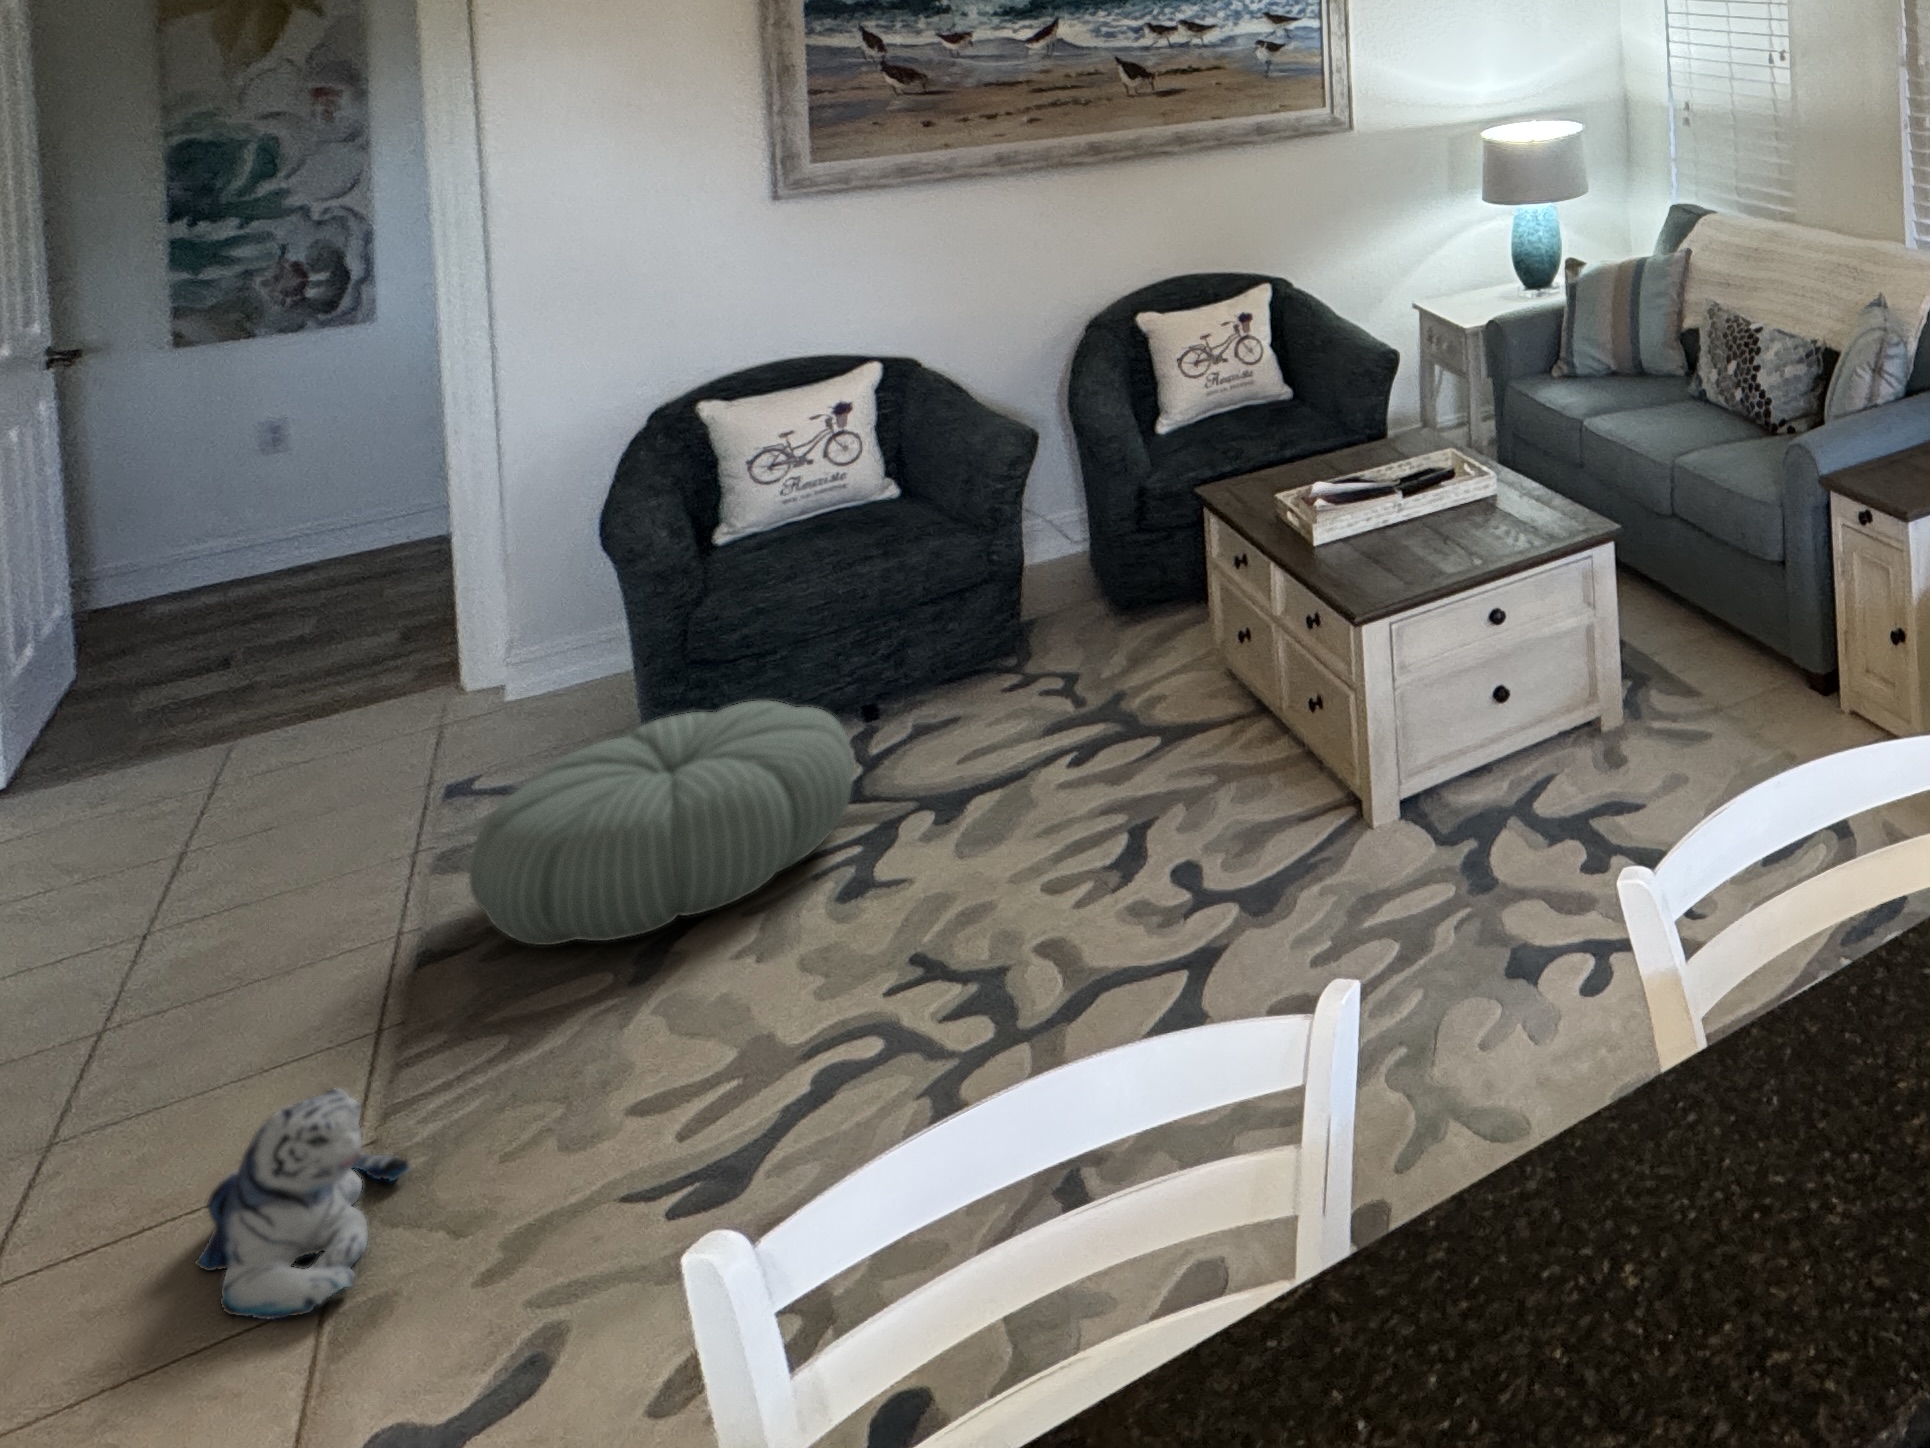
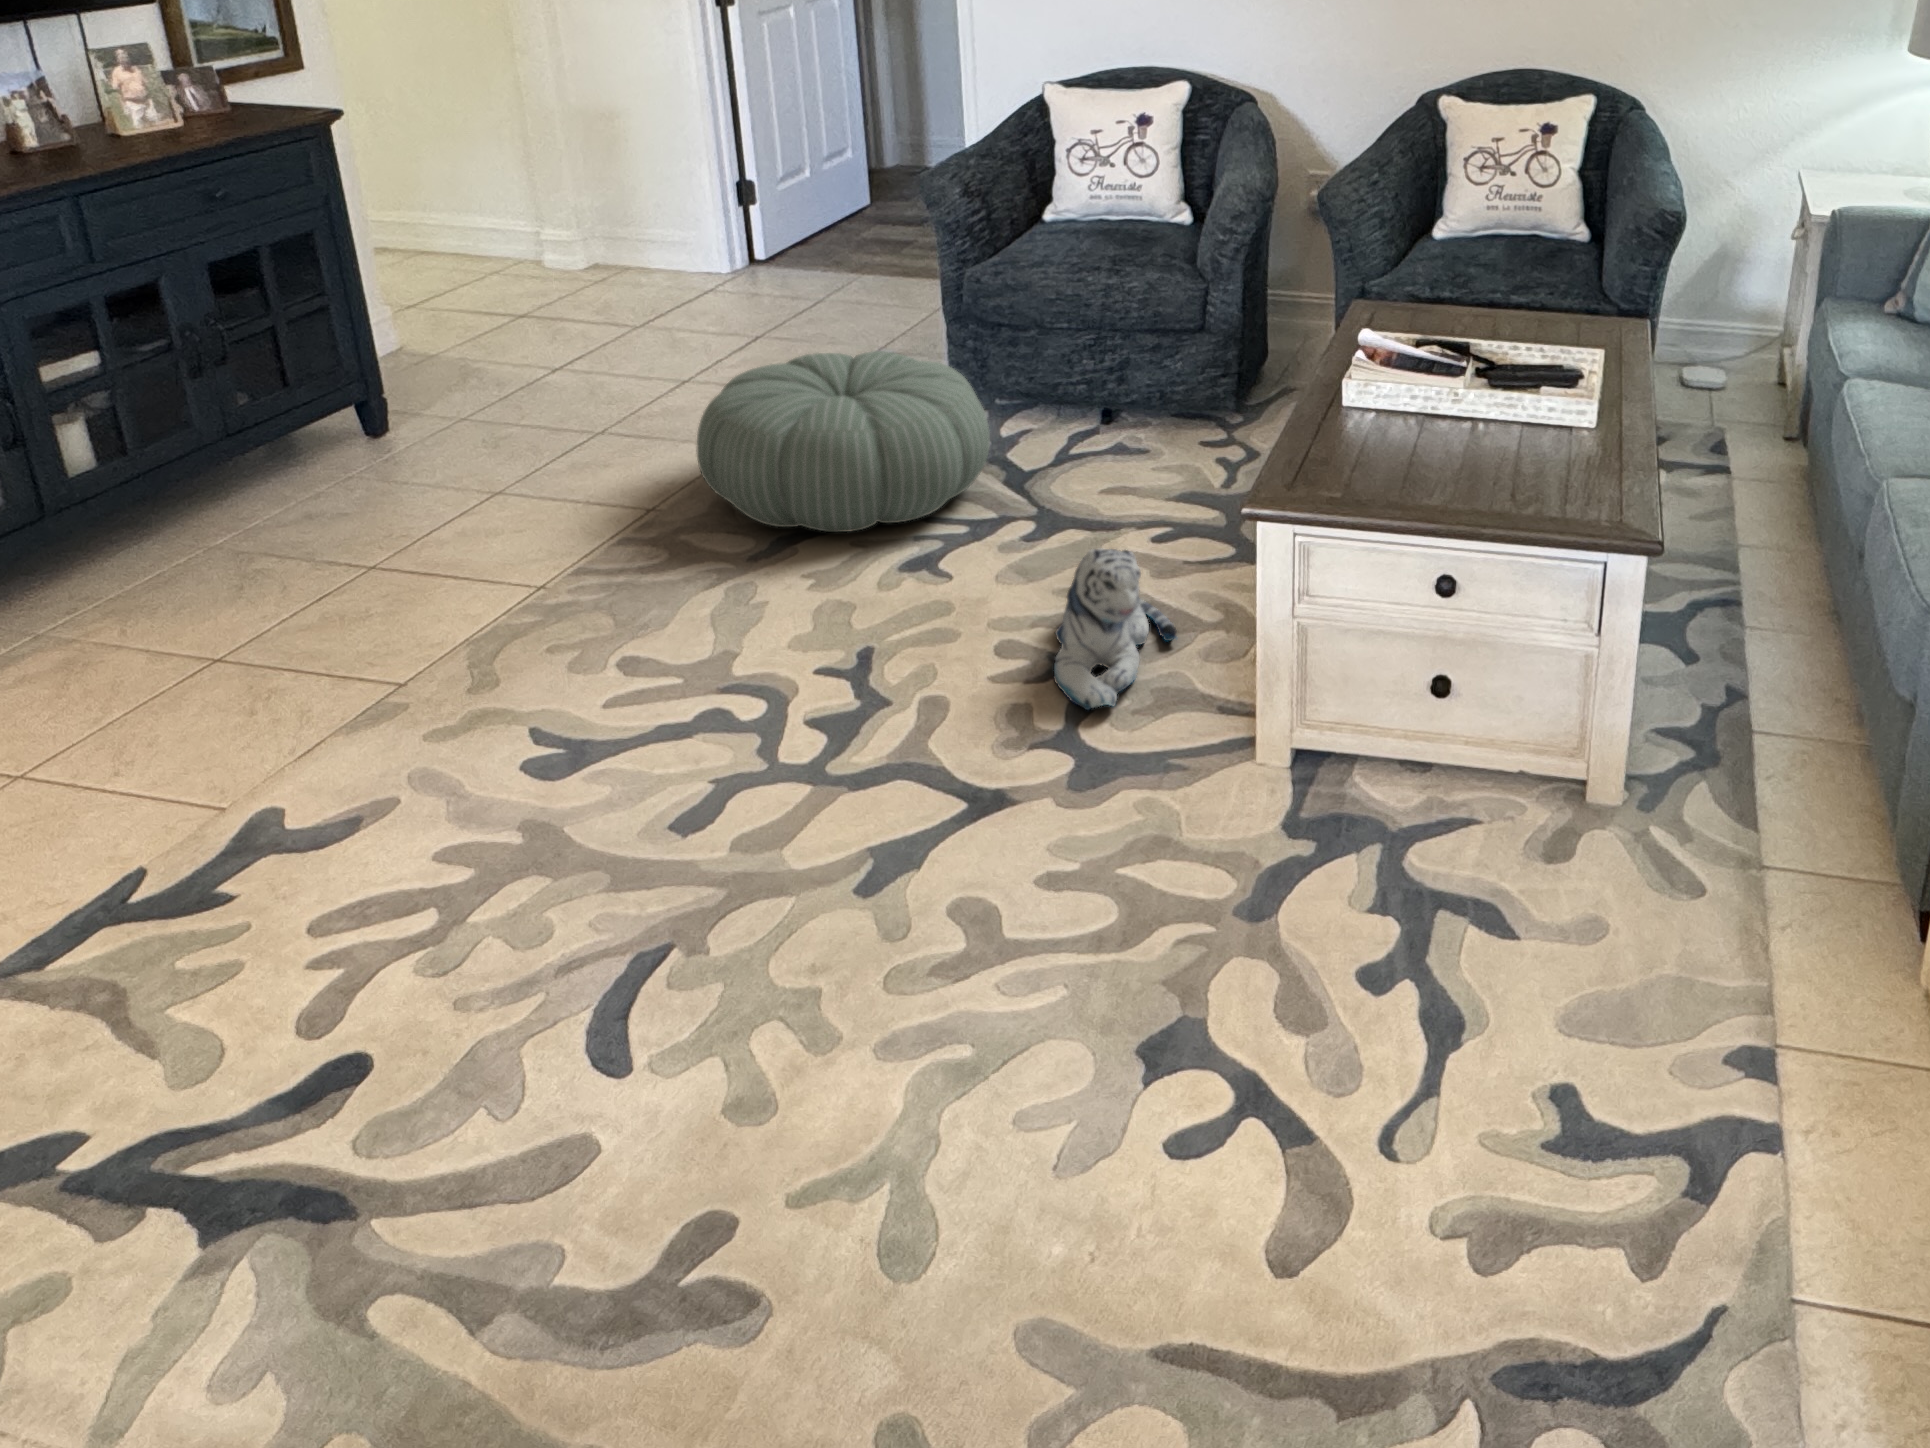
plush toy: present [196,1088,409,1320] -> present [1054,548,1177,710]

